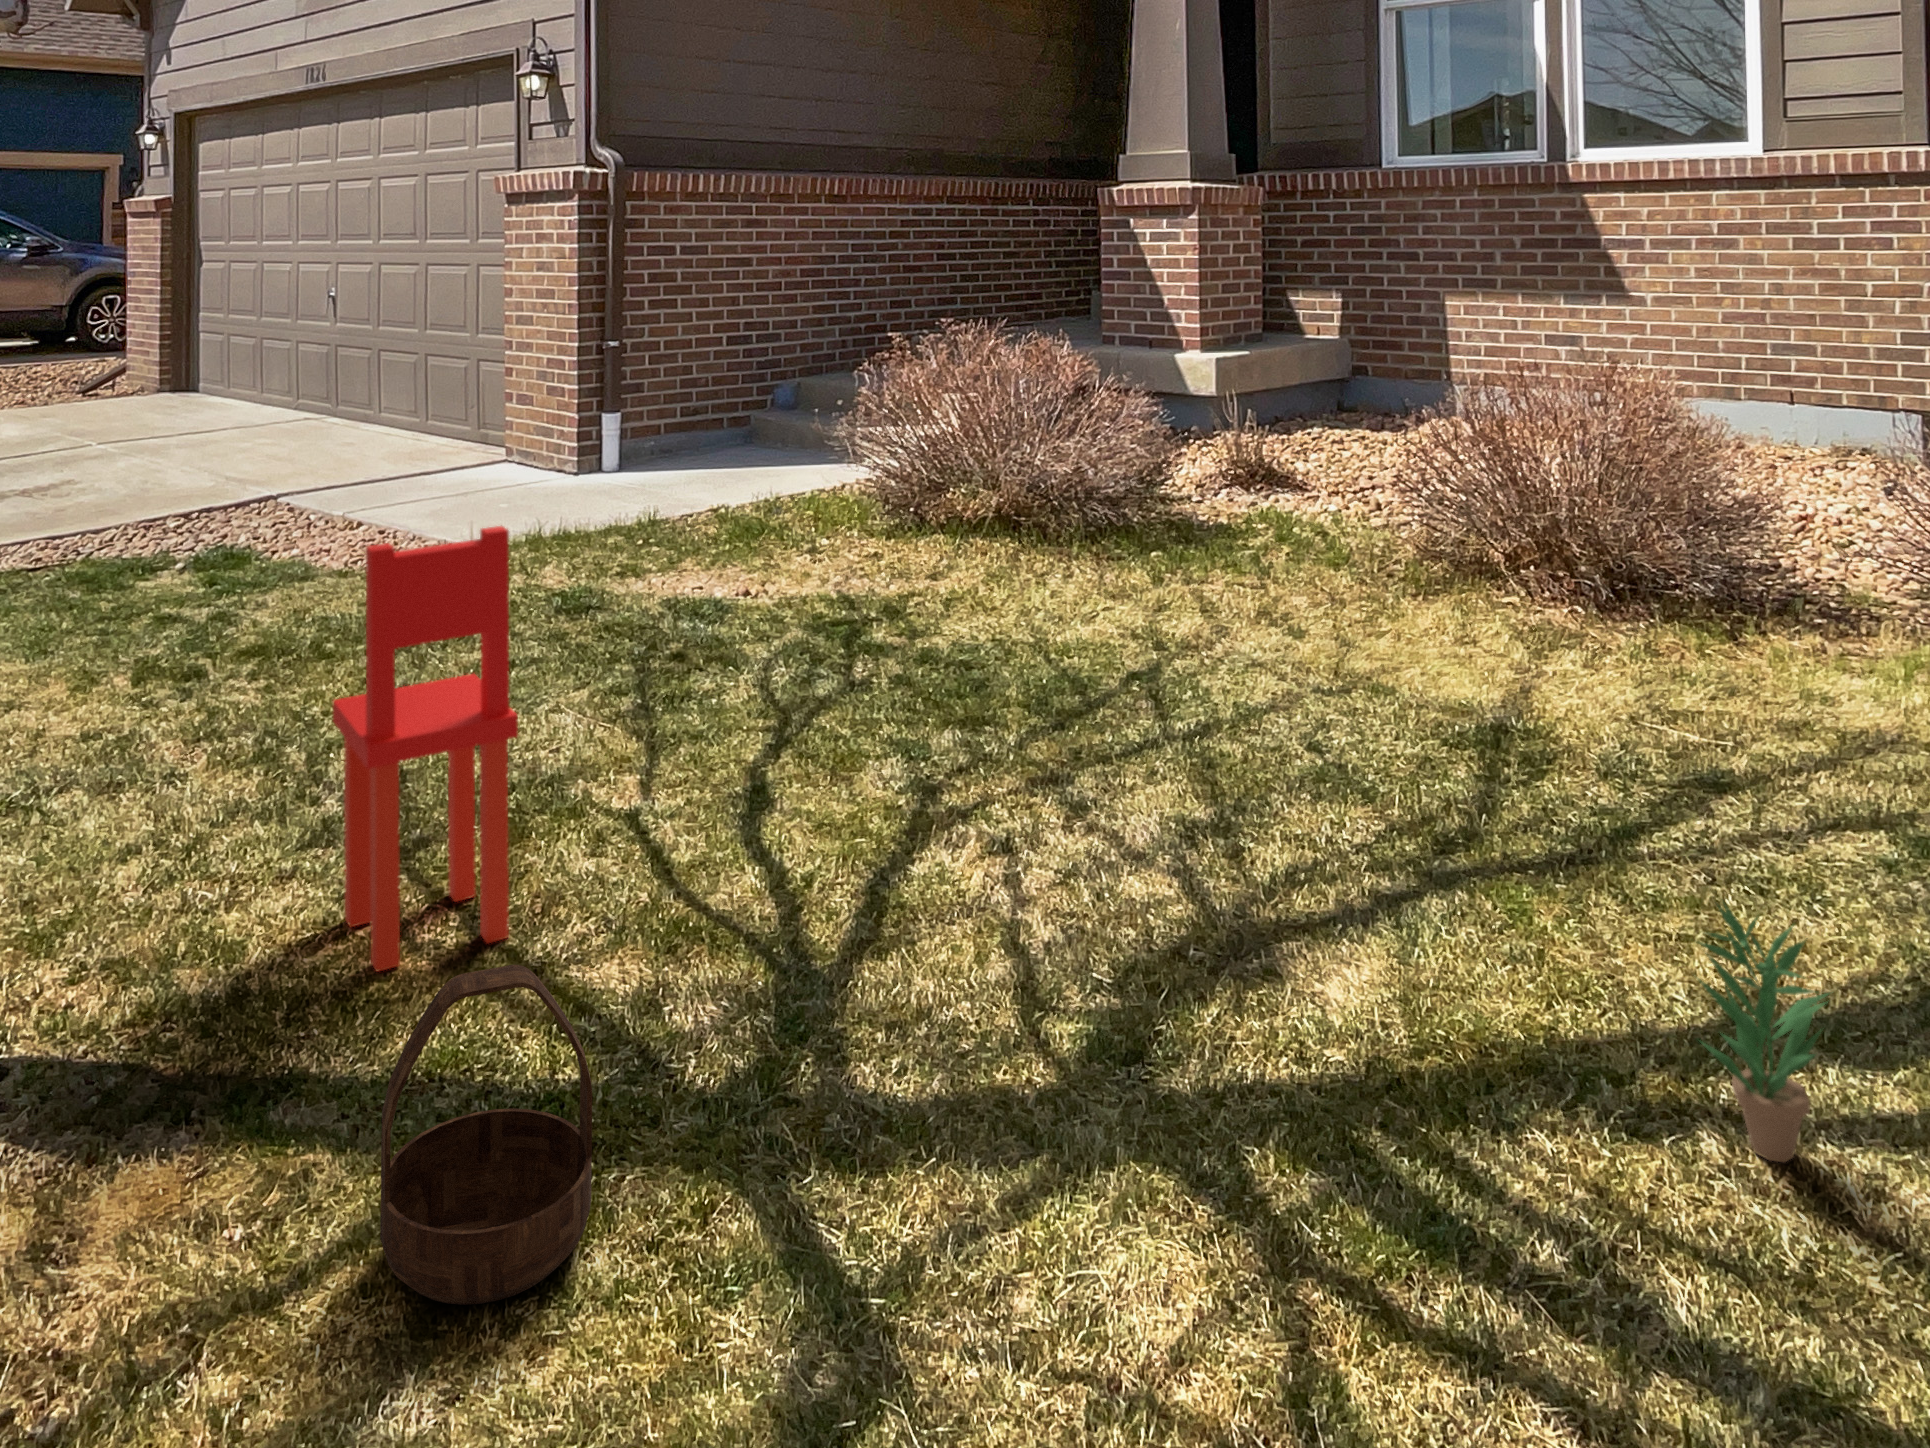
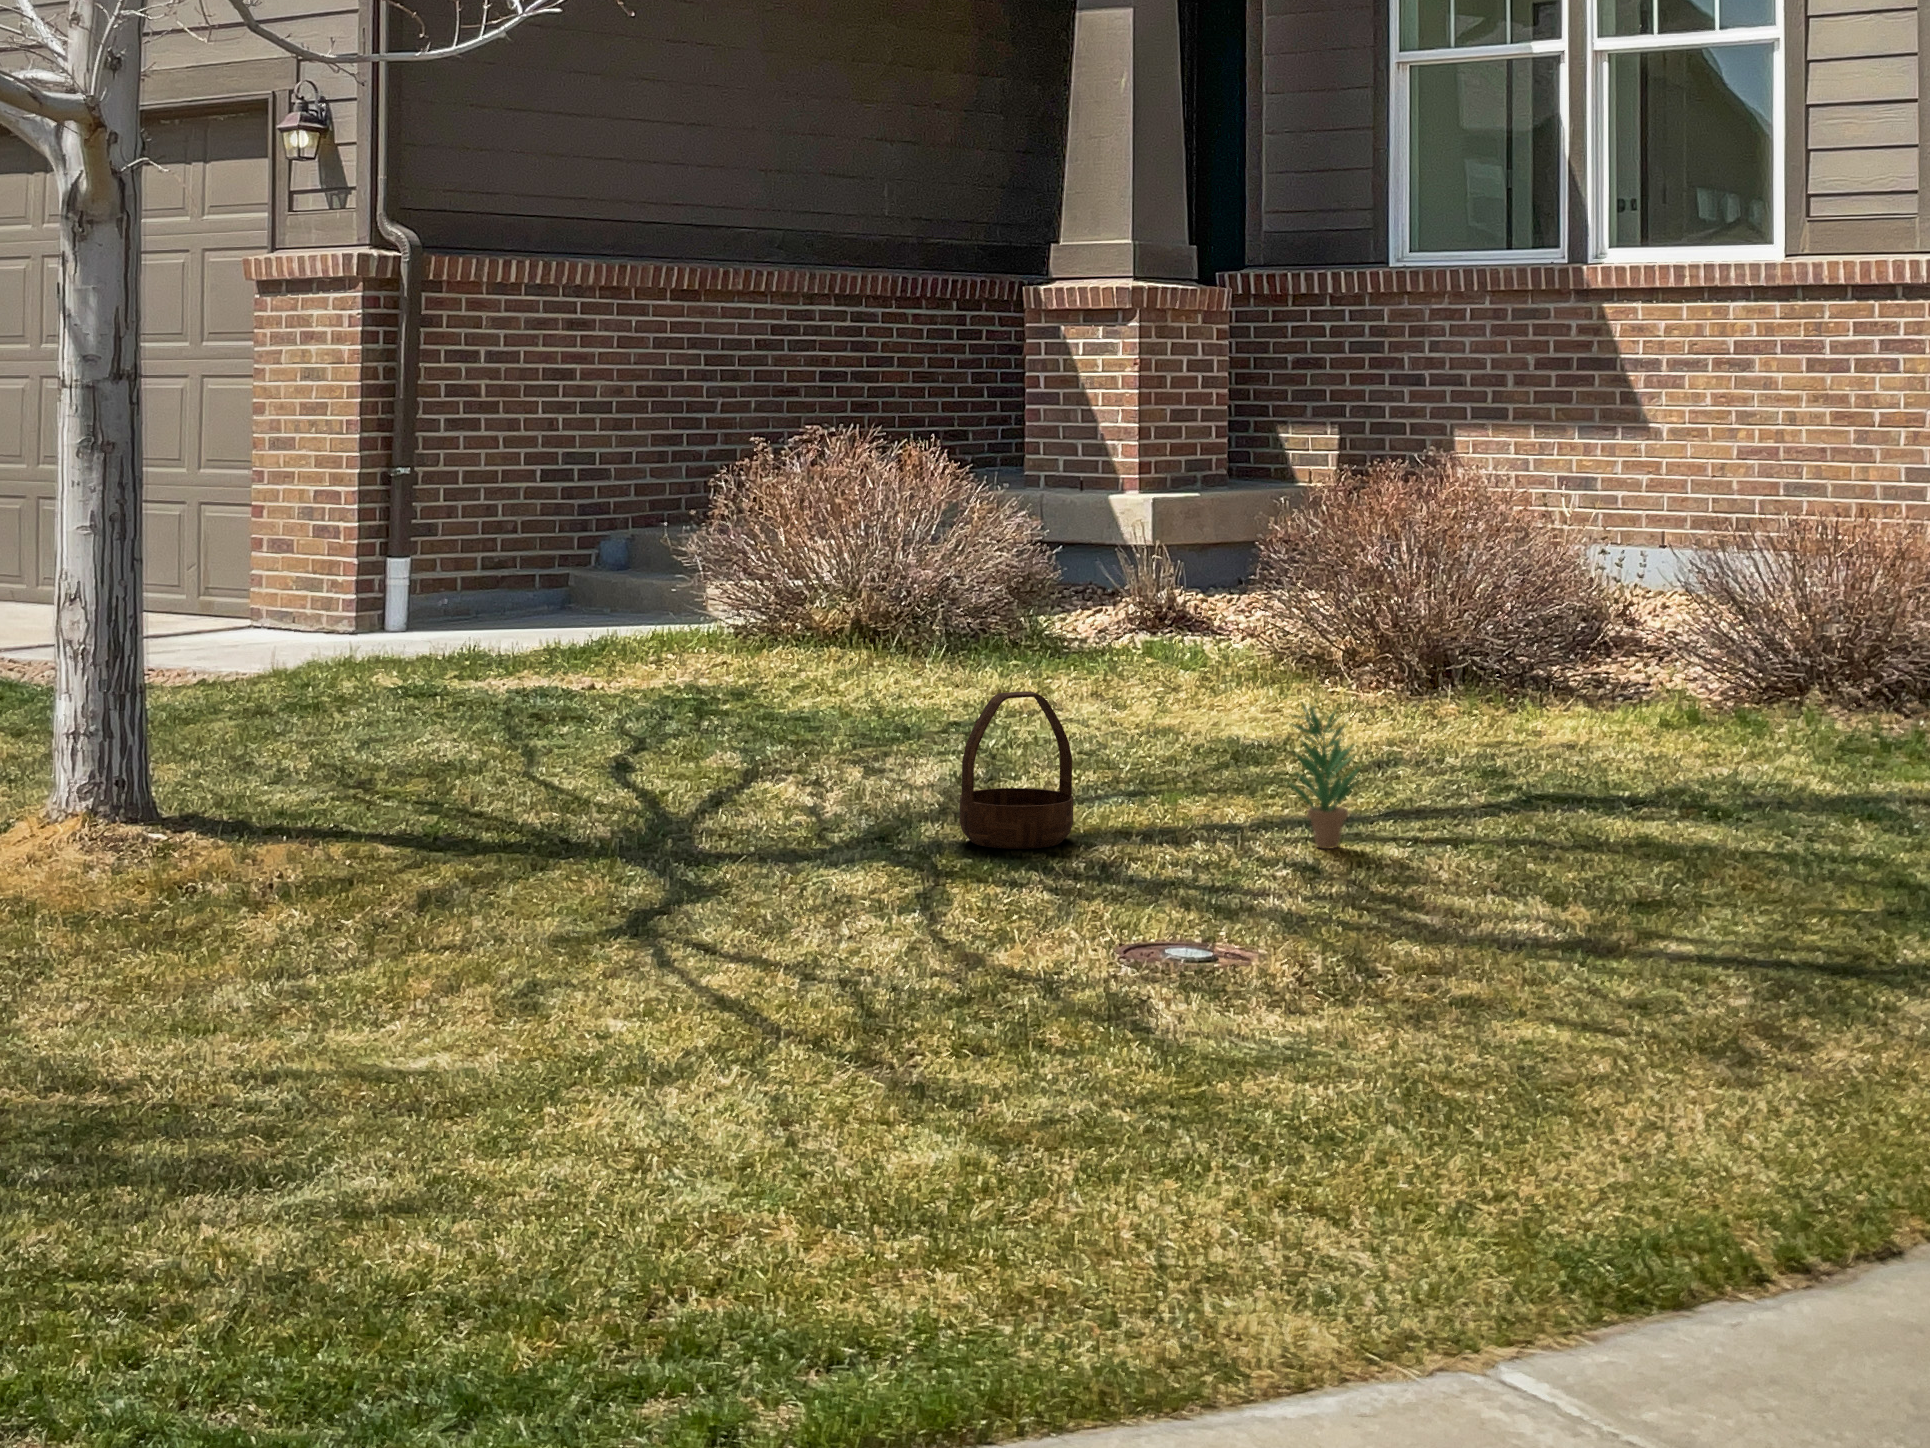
chair: present [332,526,518,971] -> none [364,512,512,821]
basket: present [380,965,592,1305] -> present [959,691,1073,849]

